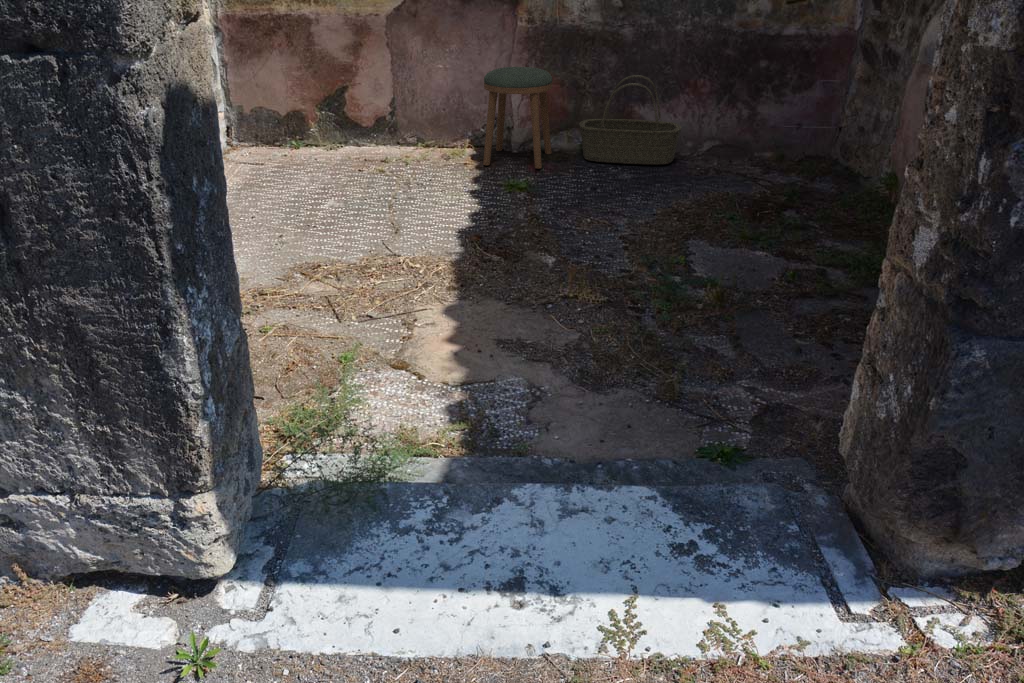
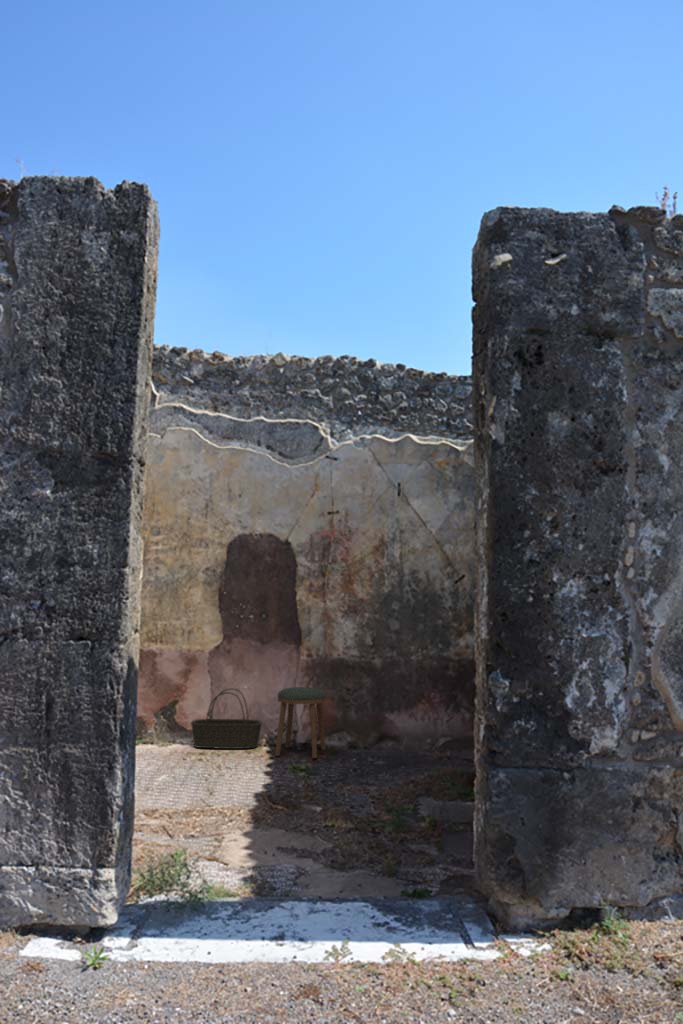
basket: present [580,75,681,165] -> present [191,688,262,749]

